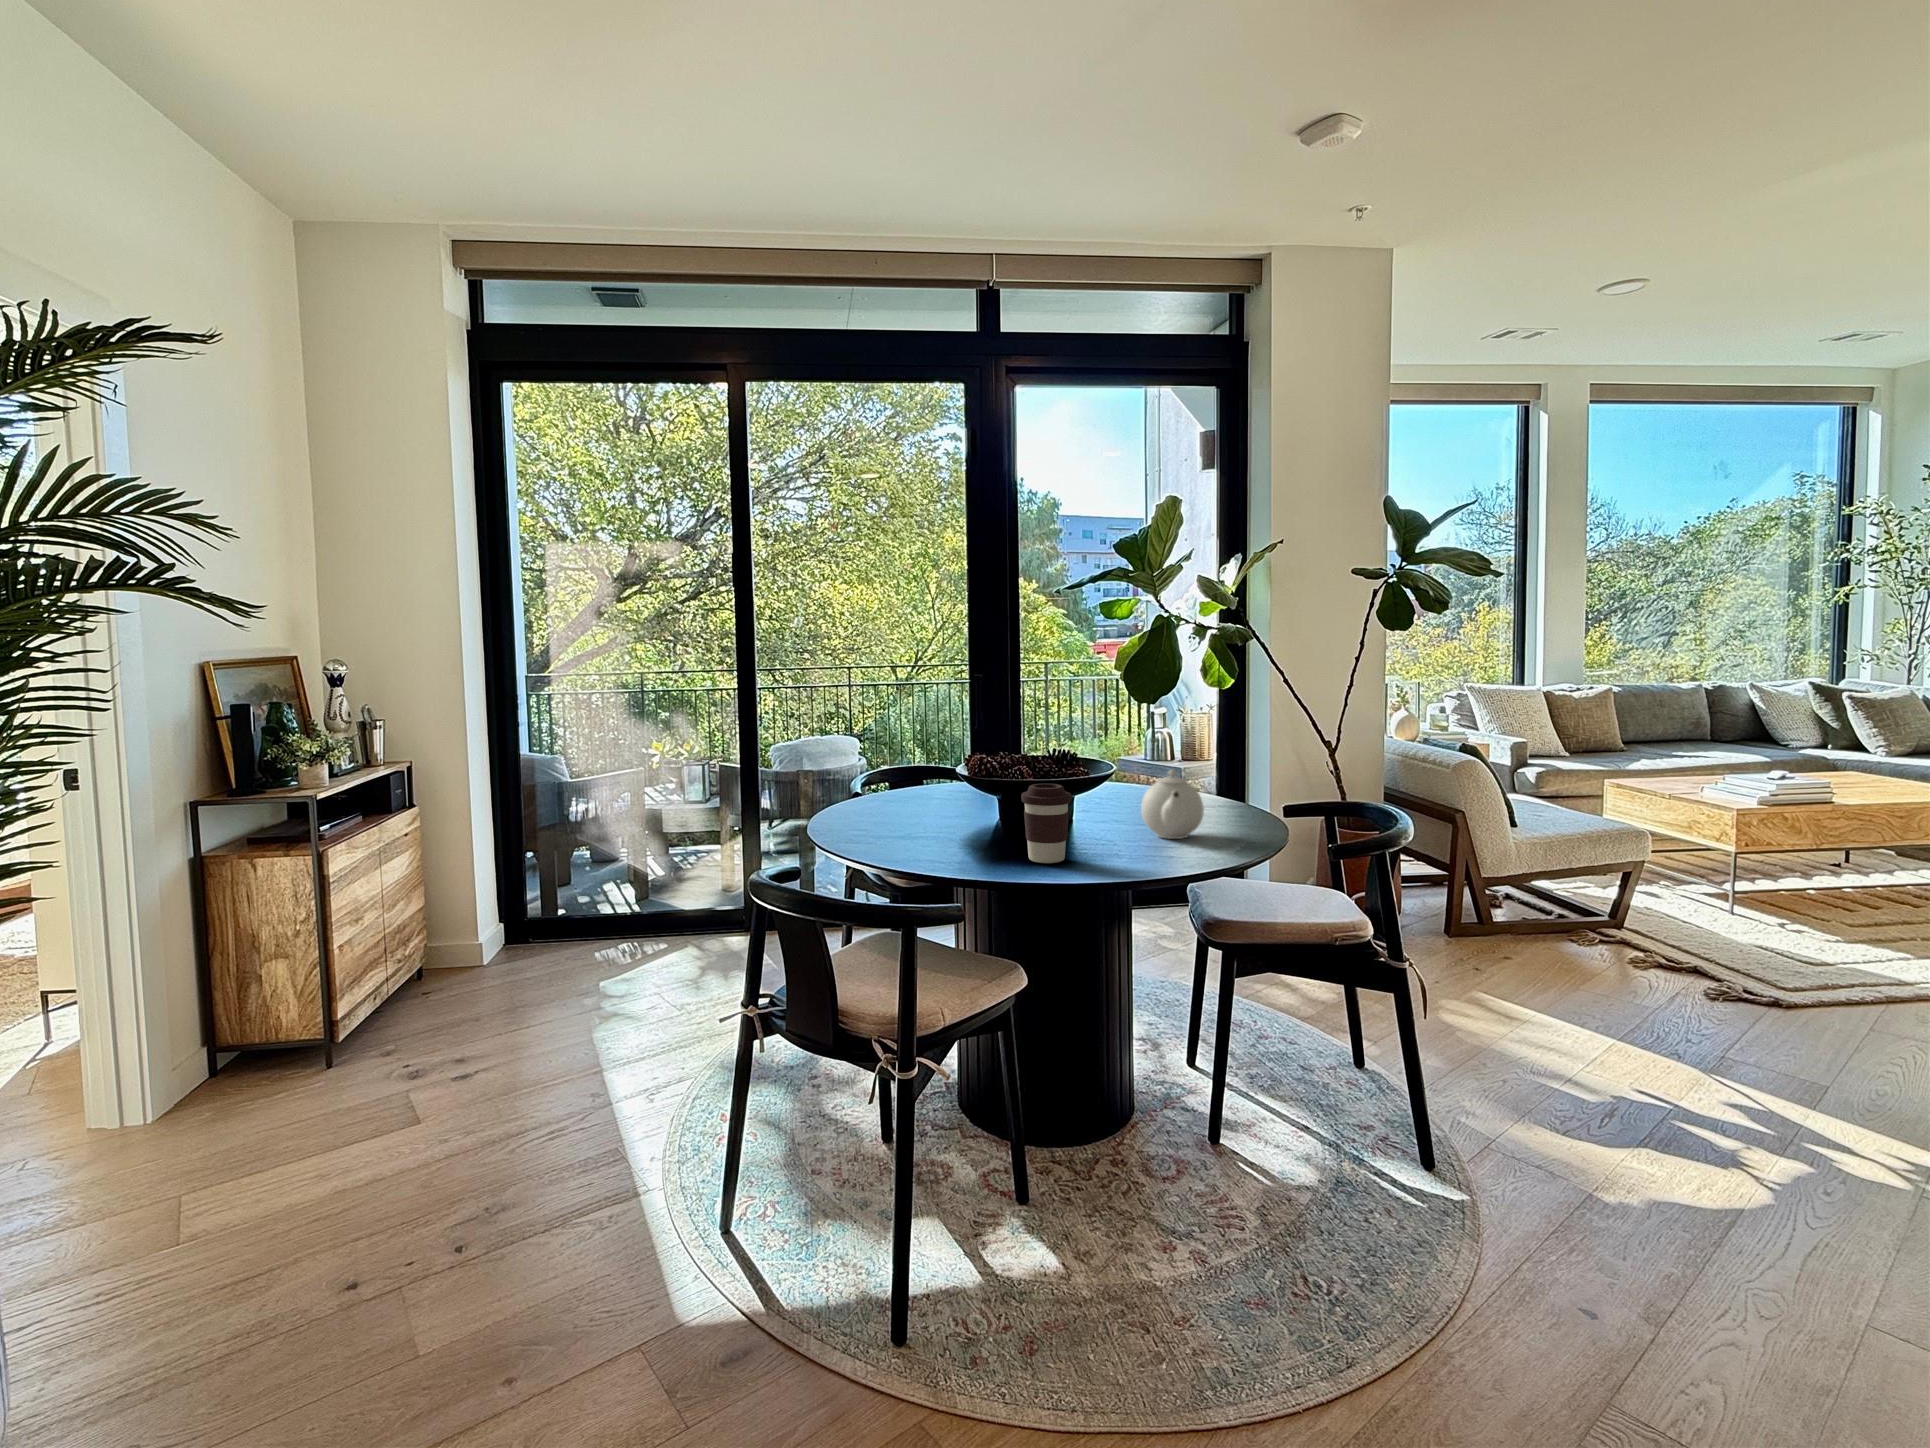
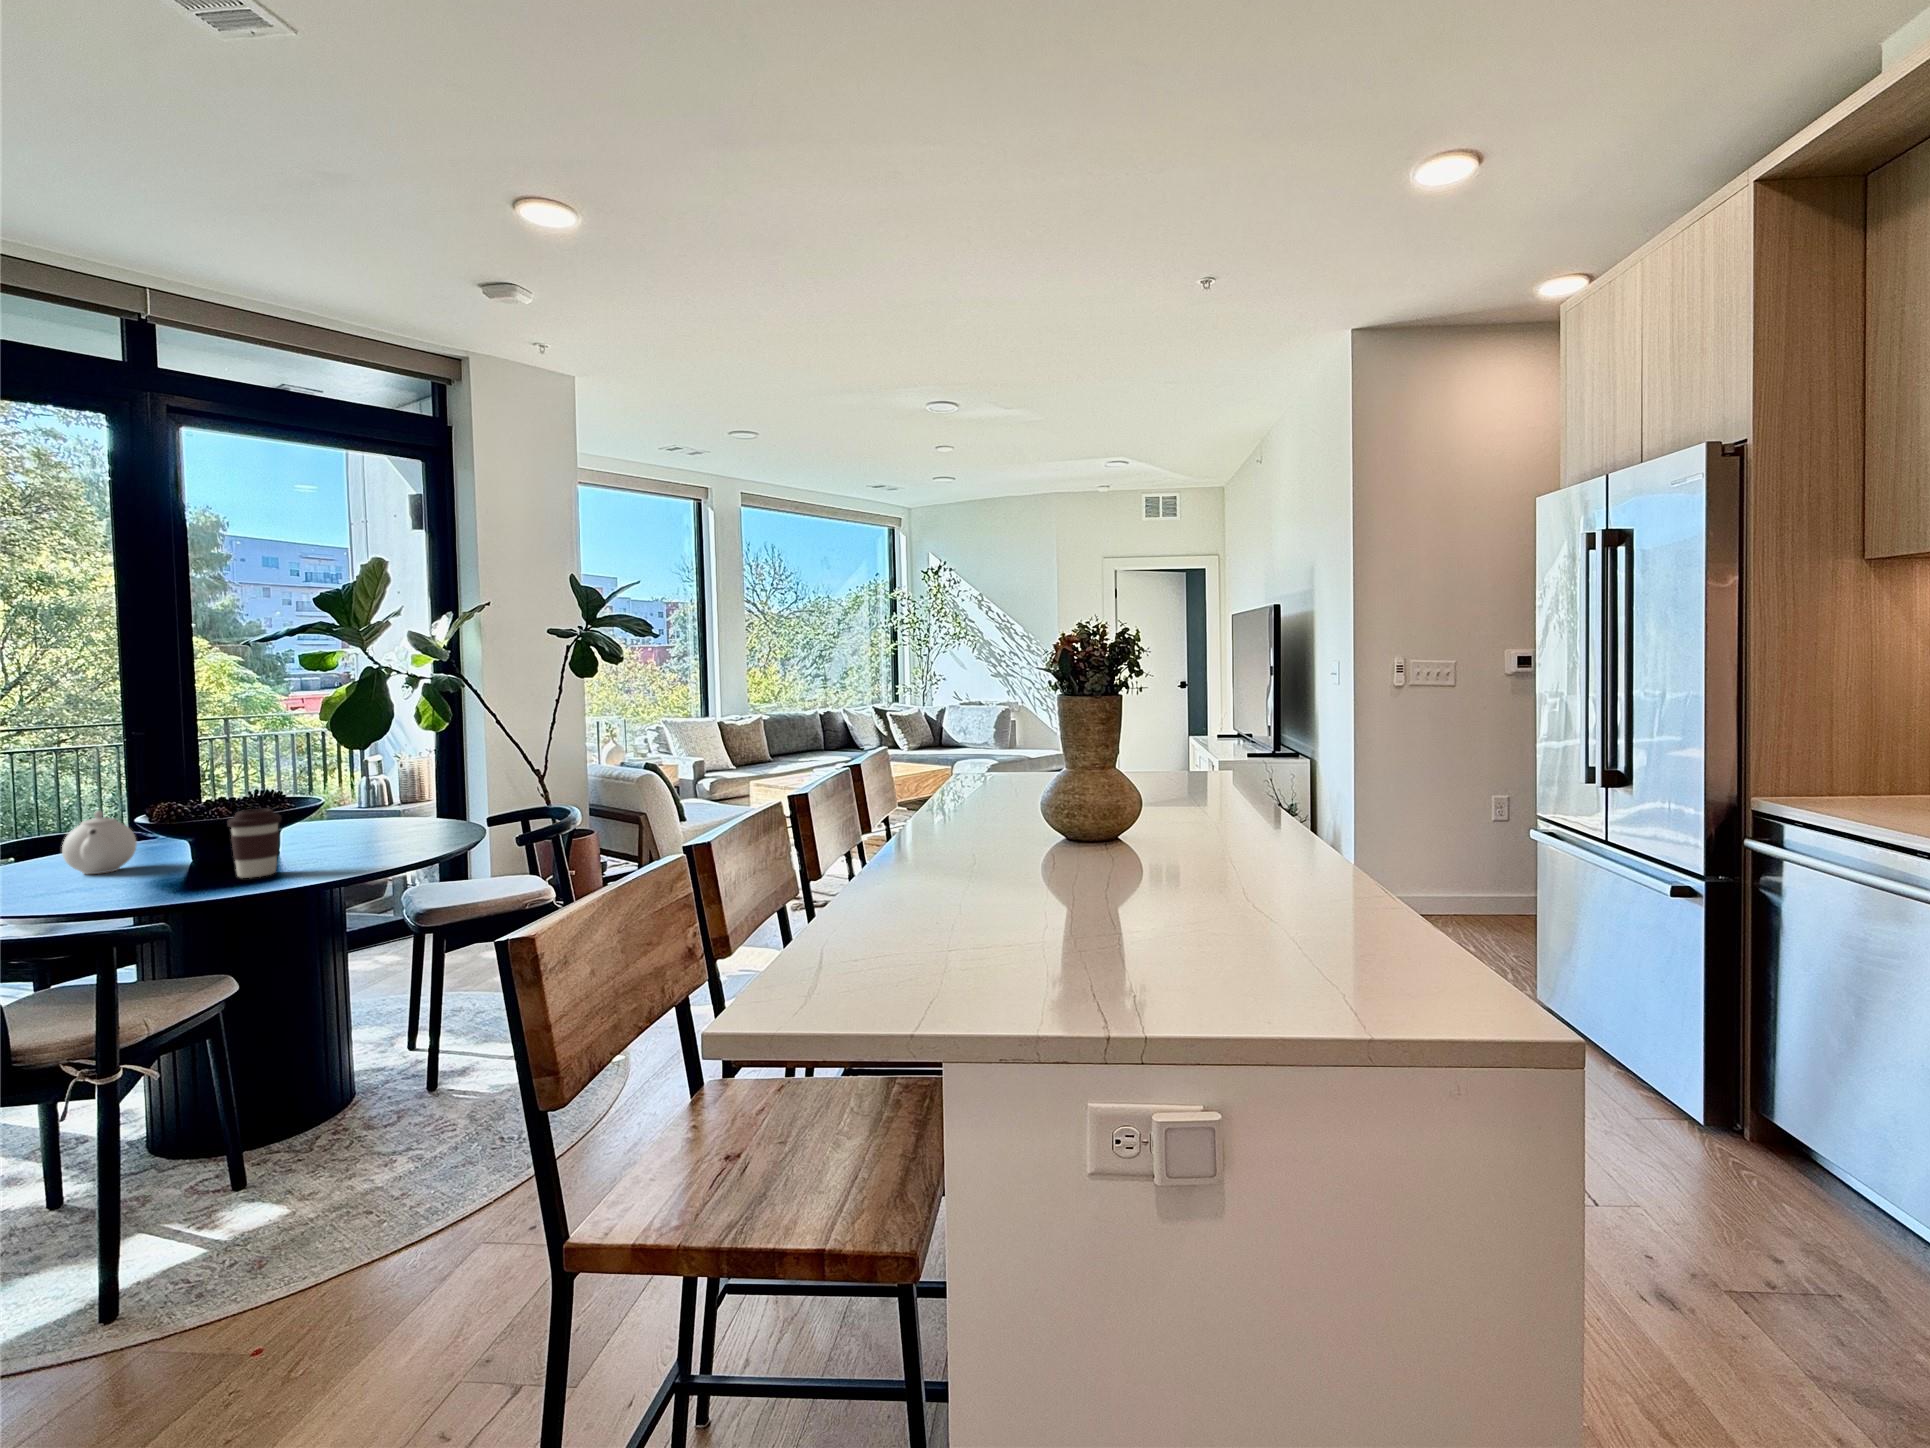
teapot: present [1141,769,1204,839] -> present [62,811,137,874]

